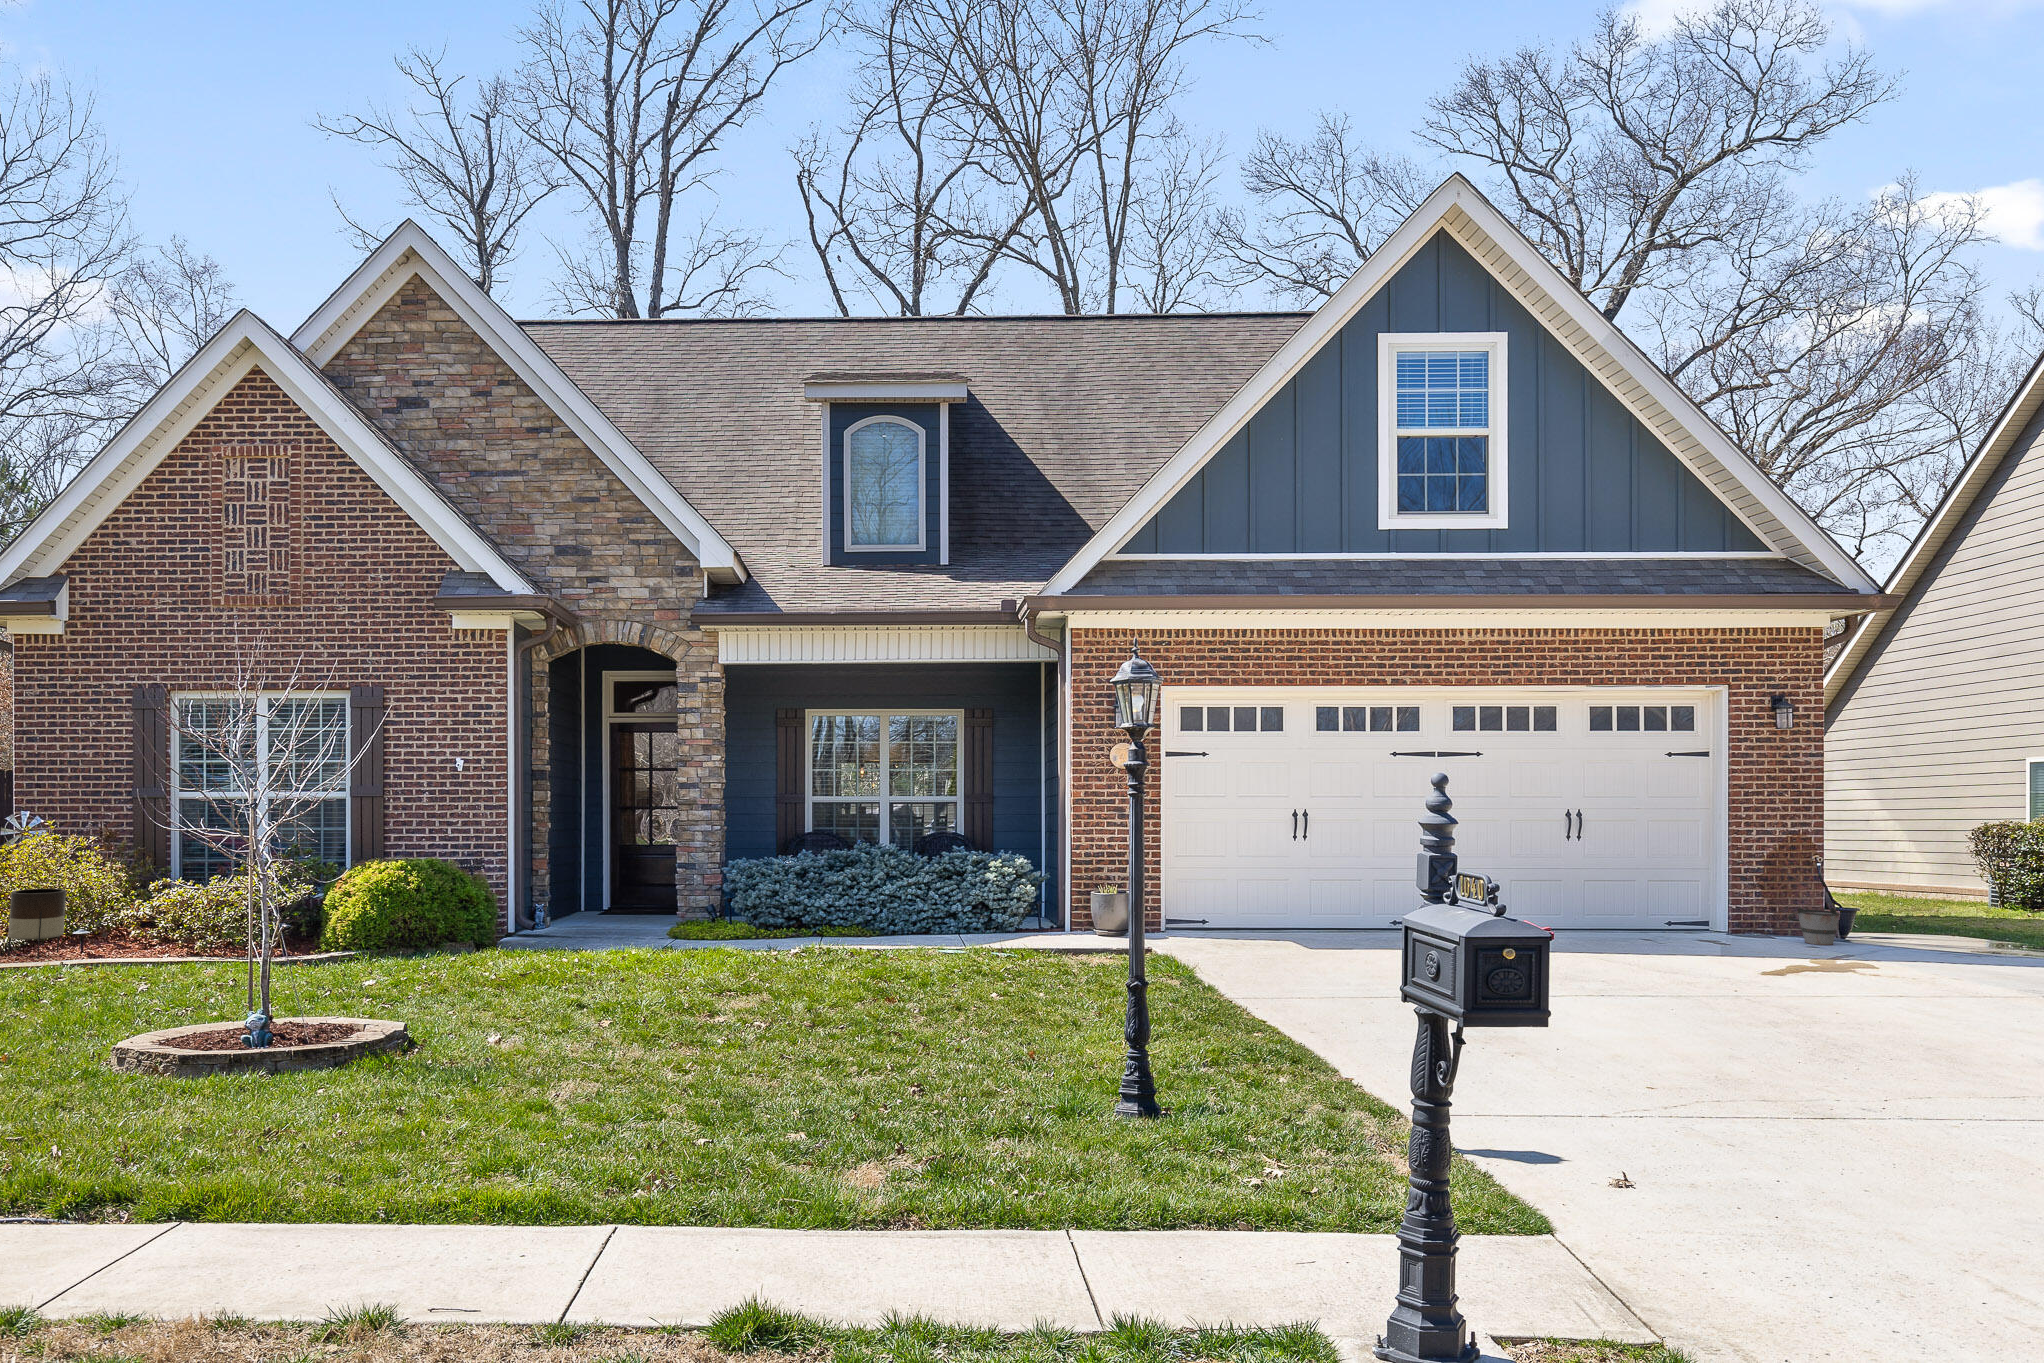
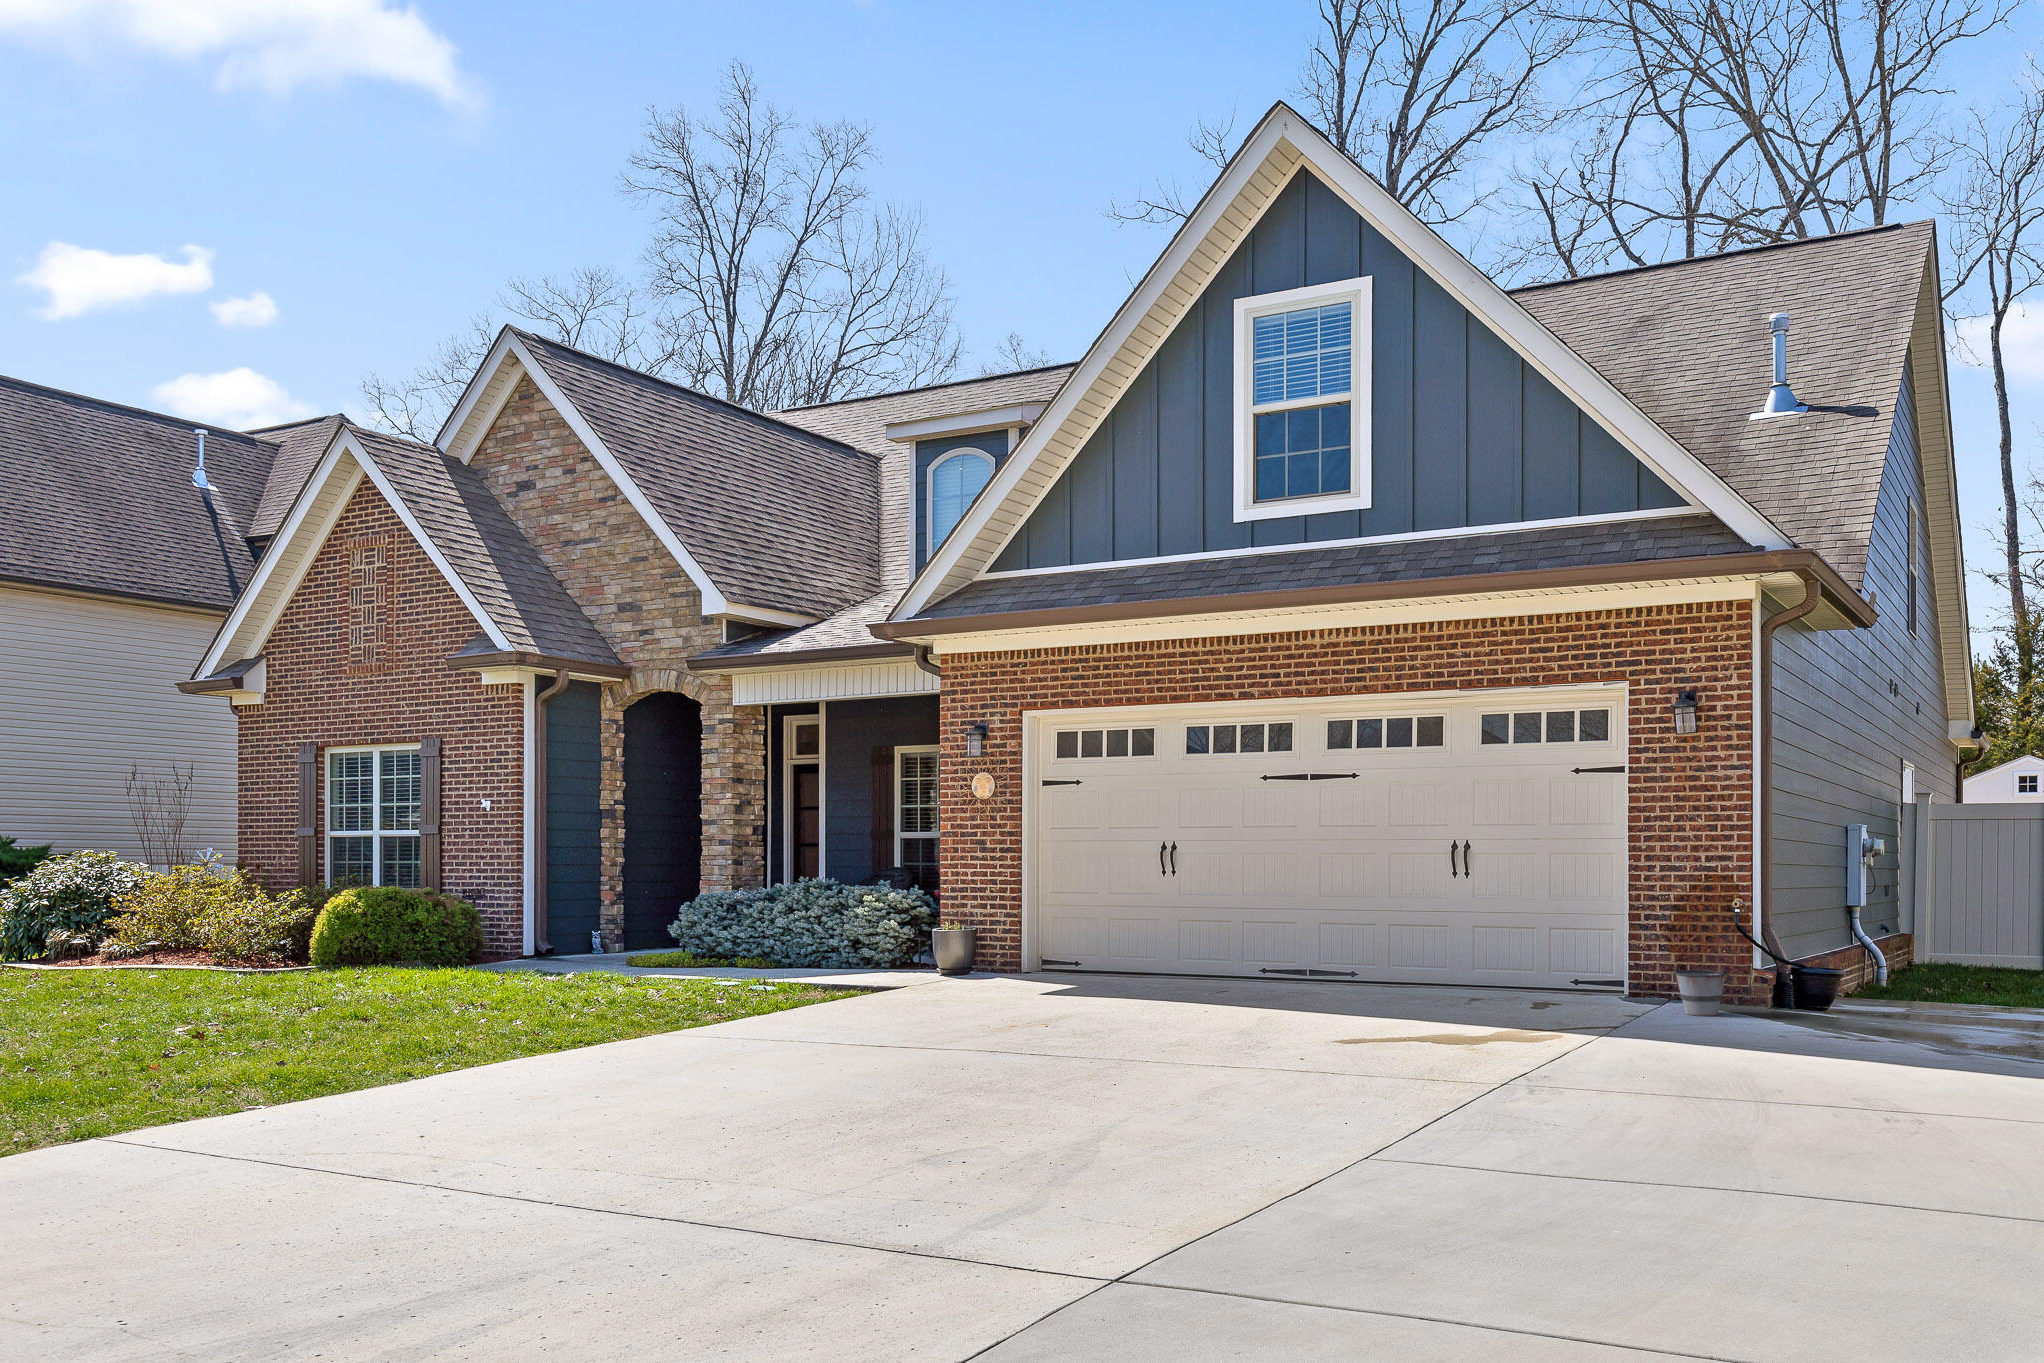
planter: present [8,889,66,959] -> none [140,901,182,953]

